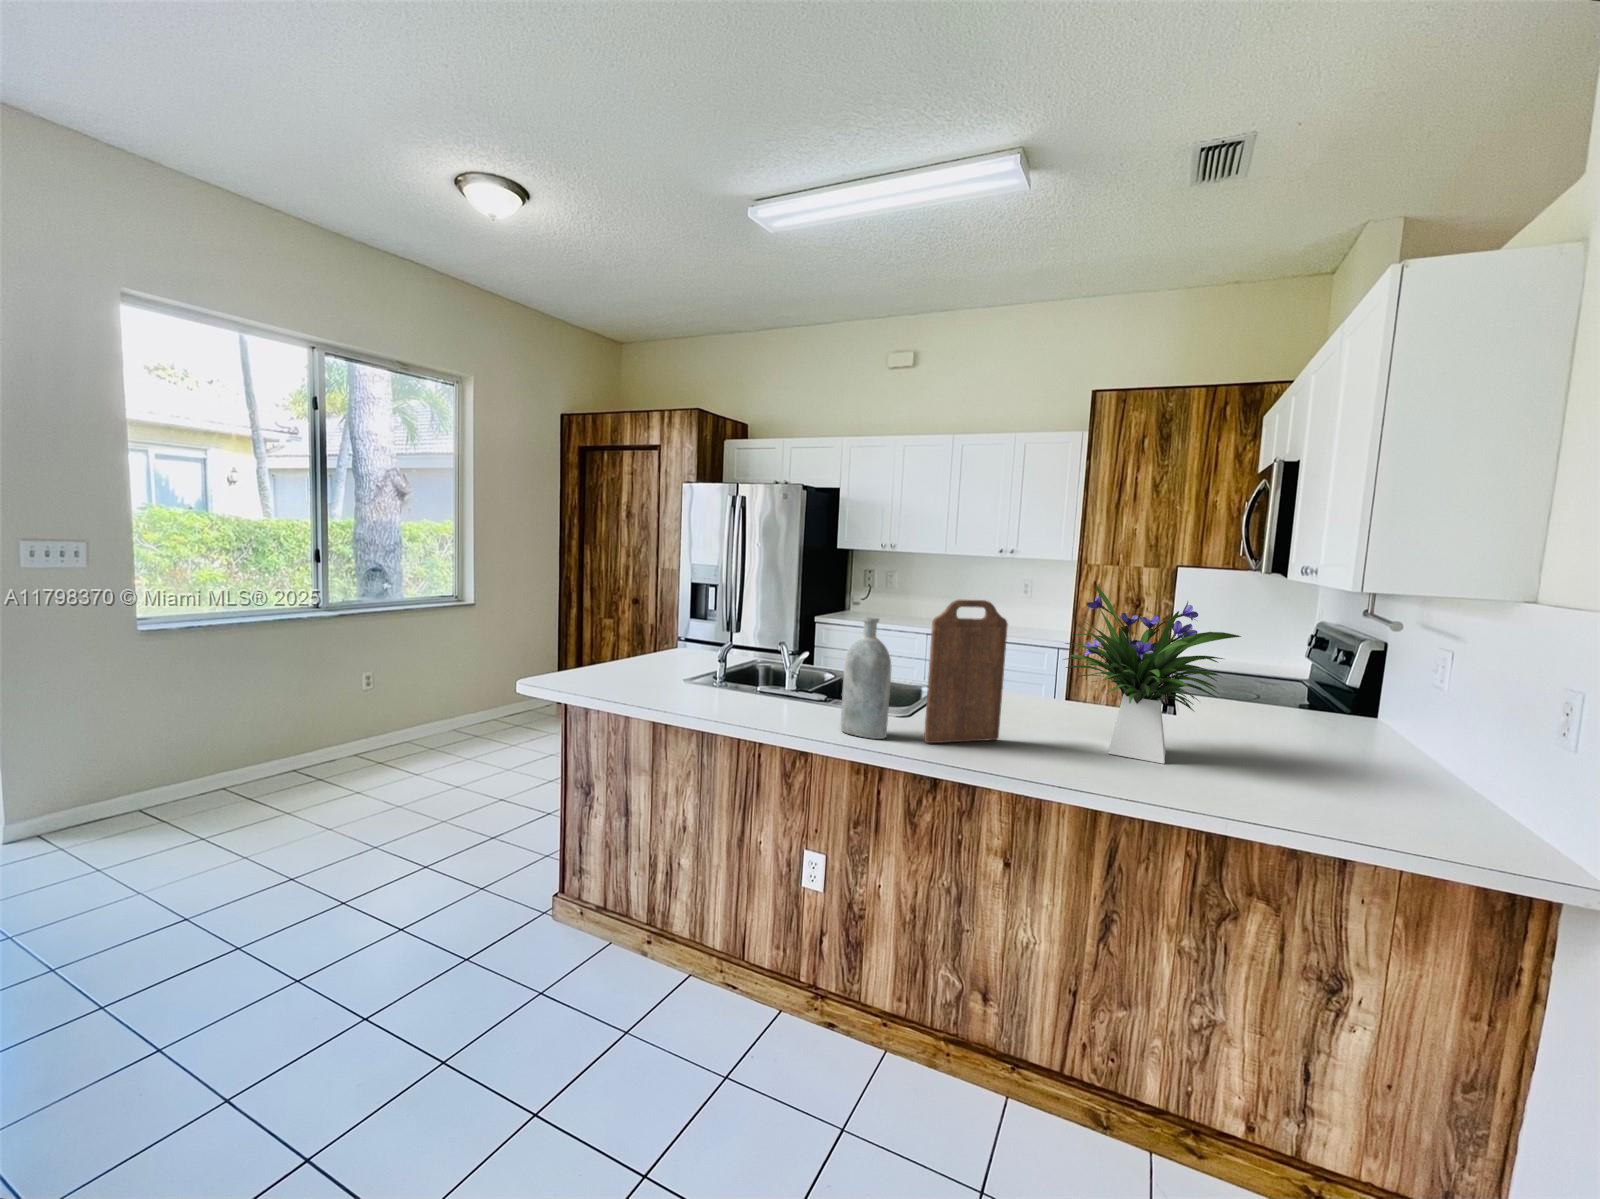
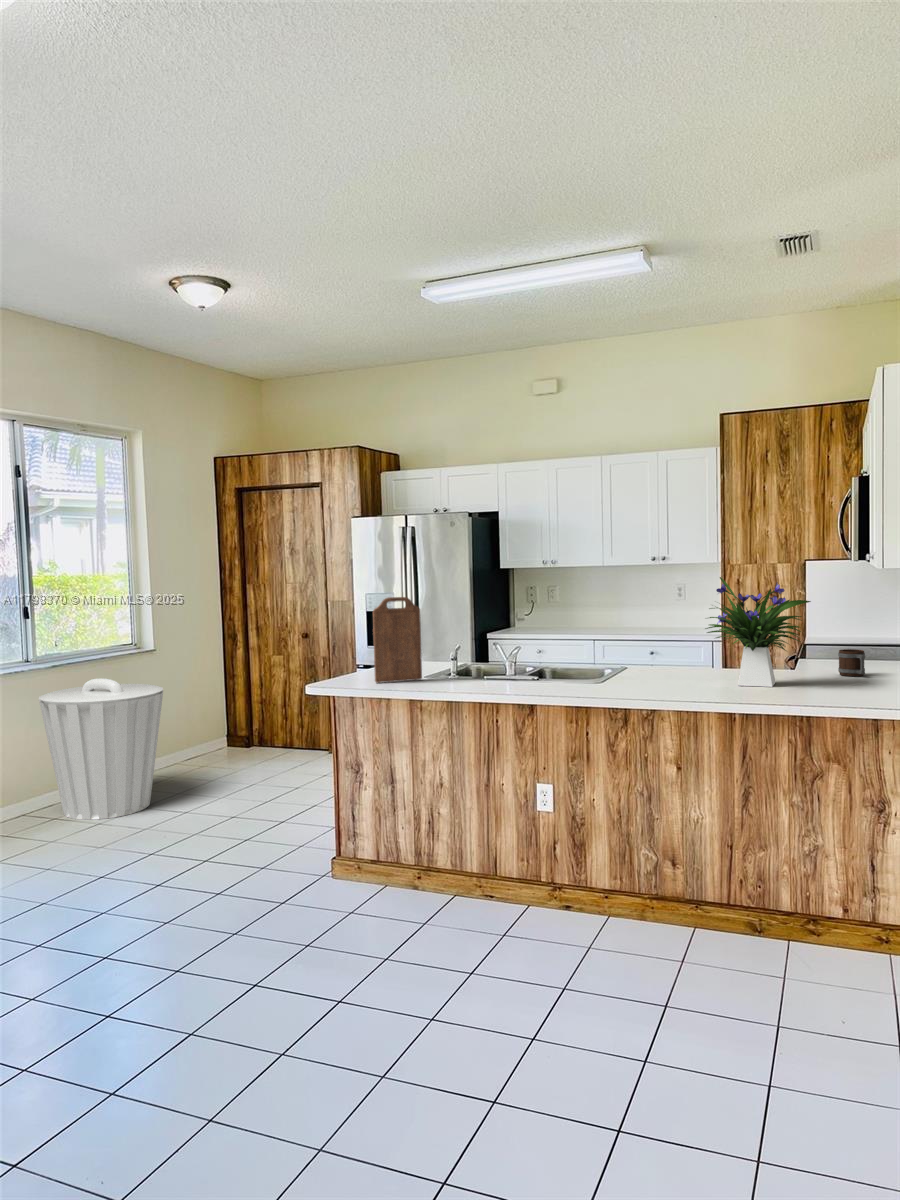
cutting board: present [924,600,1008,743] -> present [373,597,422,683]
bottle: present [841,617,891,739] -> none [561,610,593,690]
trash can: none [306,634,453,788] -> present [39,678,163,820]
mug: none [1255,704,1305,748] -> present [838,649,865,676]

